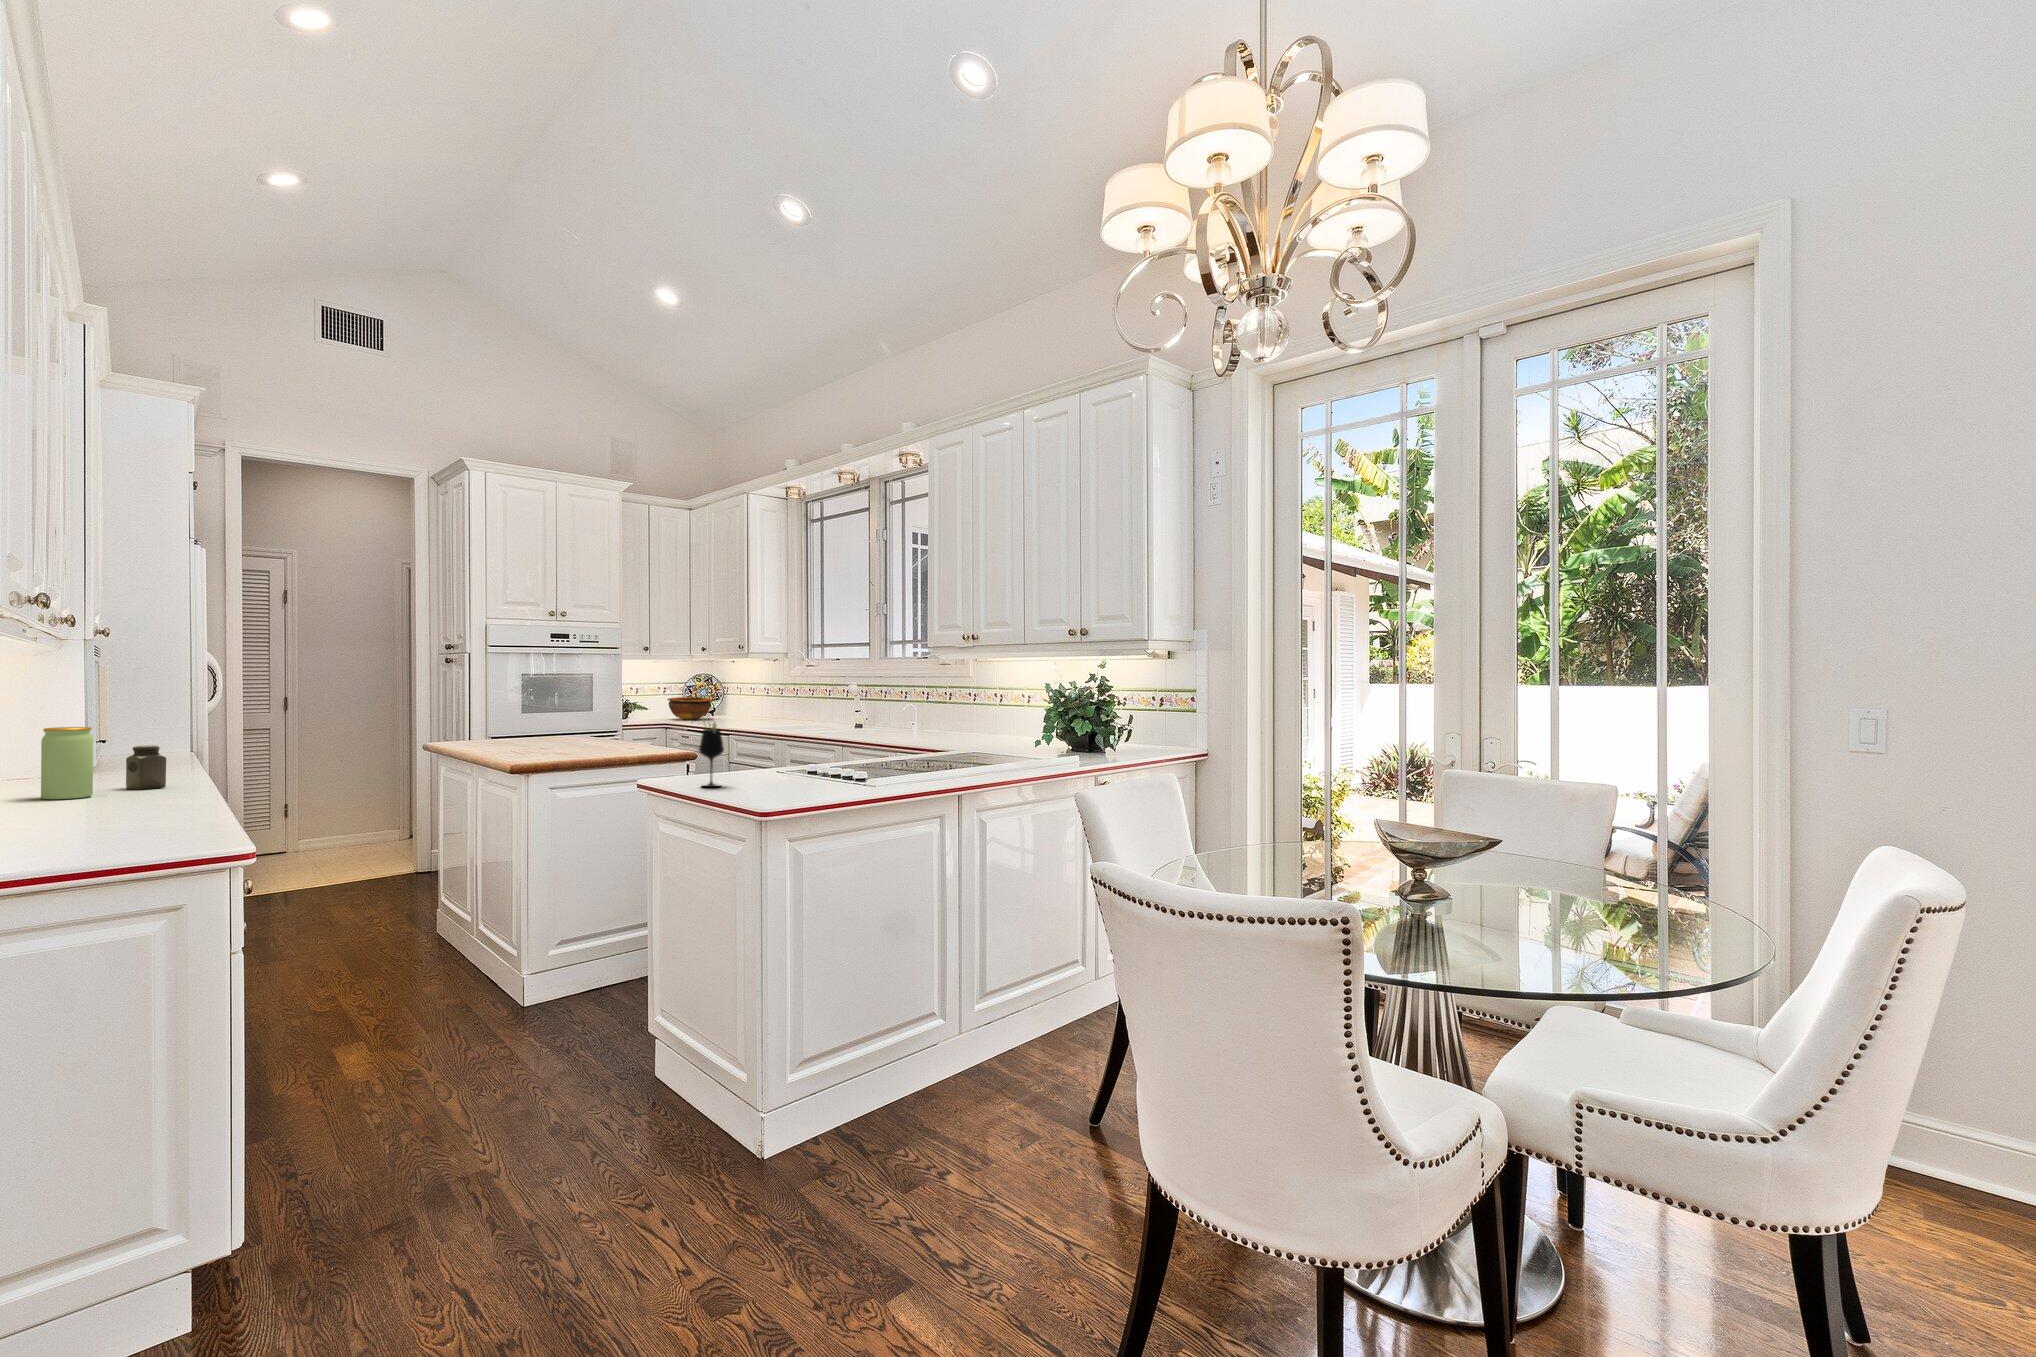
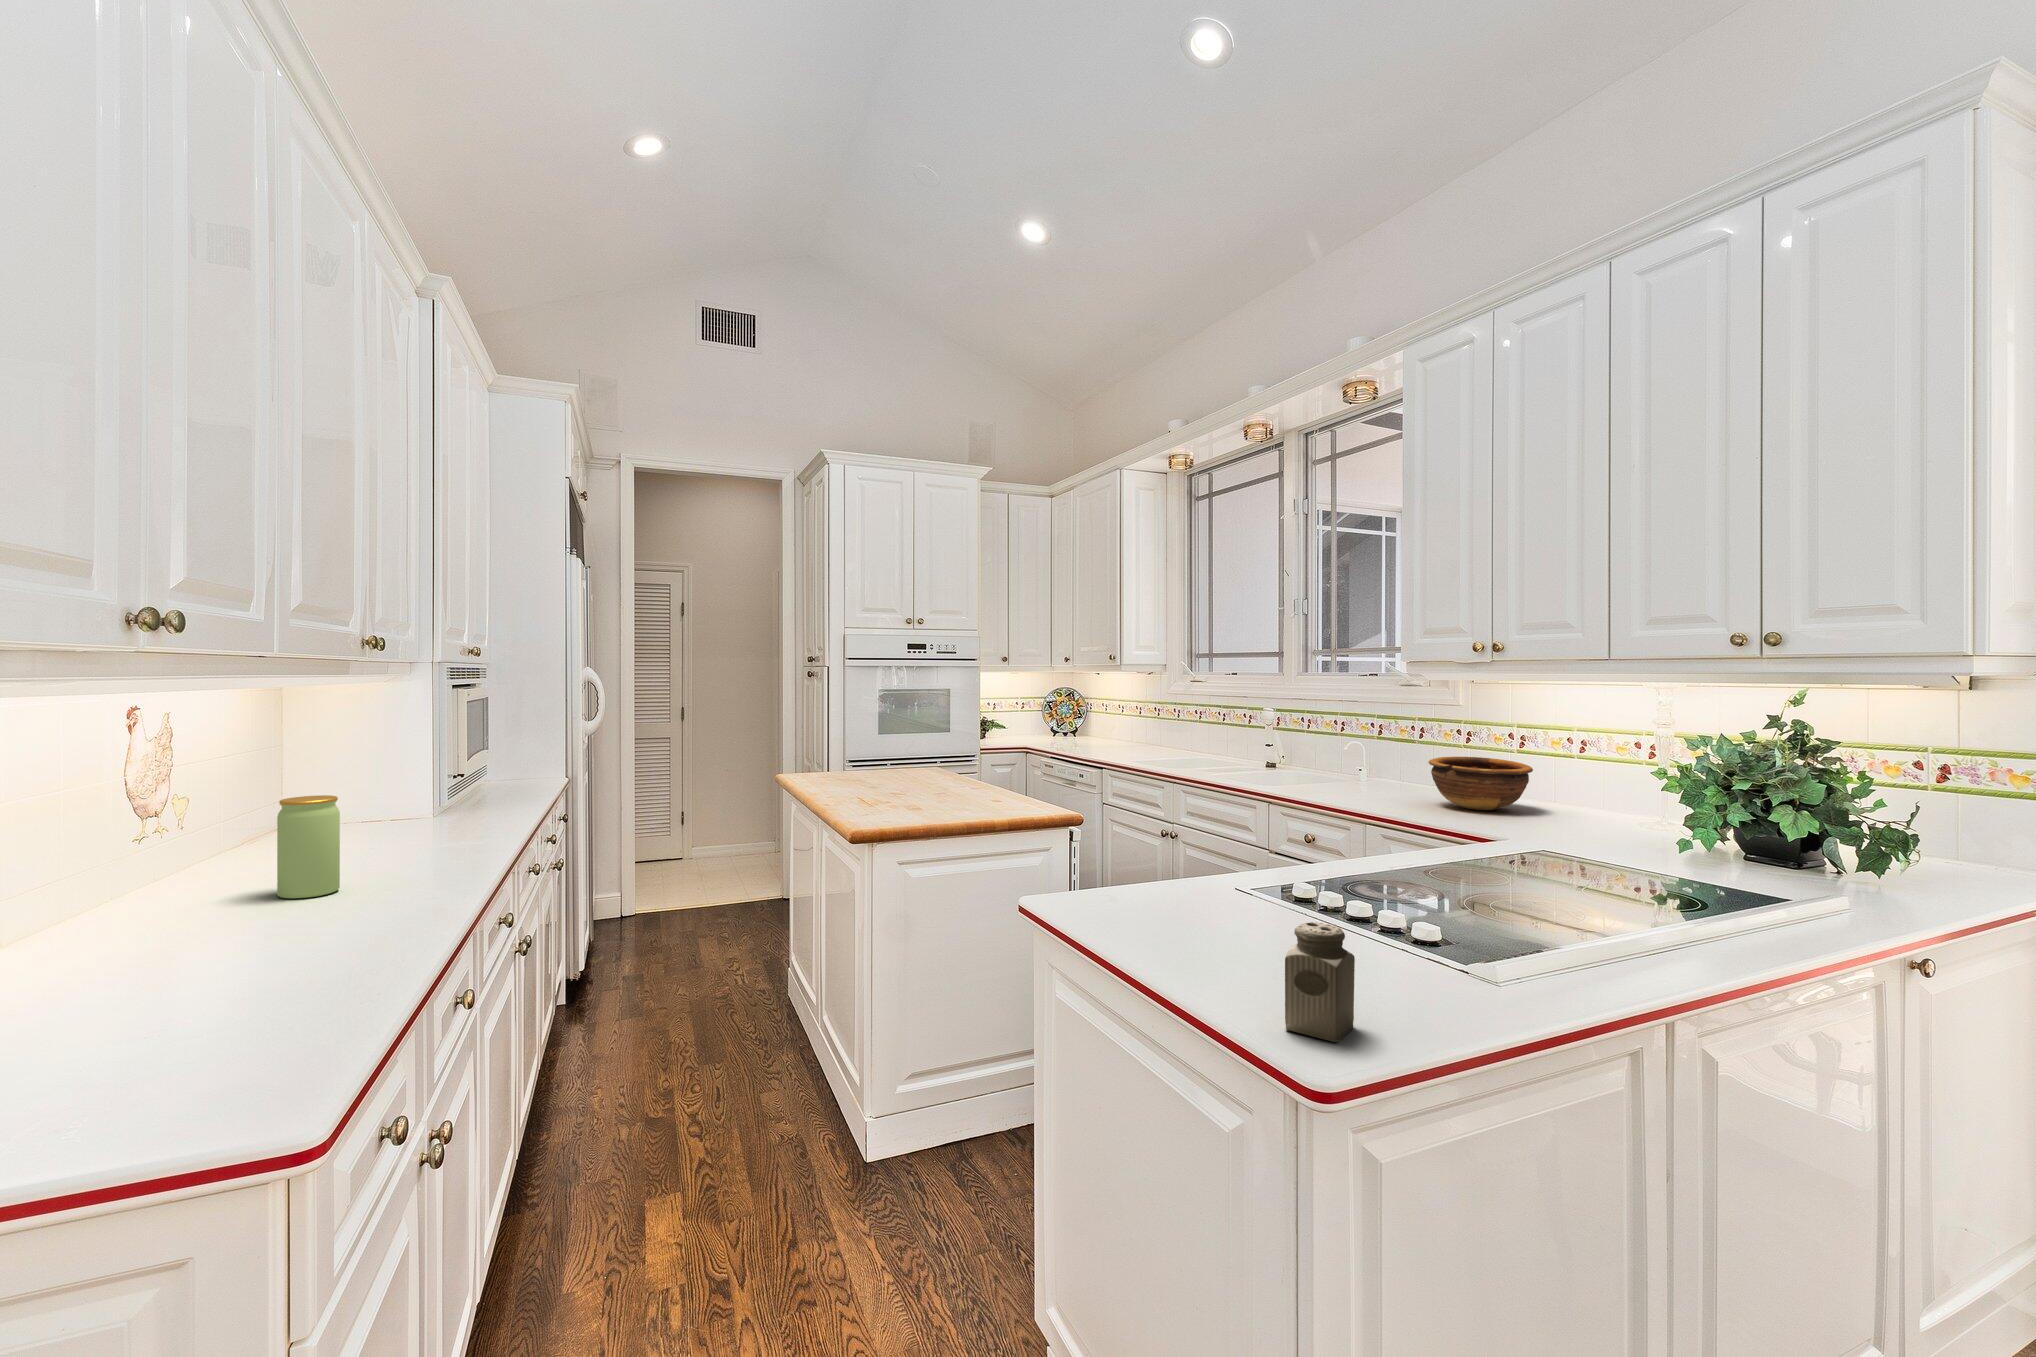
bowl: present [667,697,712,720] -> present [1429,757,1533,810]
wine glass: present [699,723,724,787] -> none [1142,817,1186,952]
salt shaker: present [126,745,166,790] -> present [1285,922,1355,1042]

